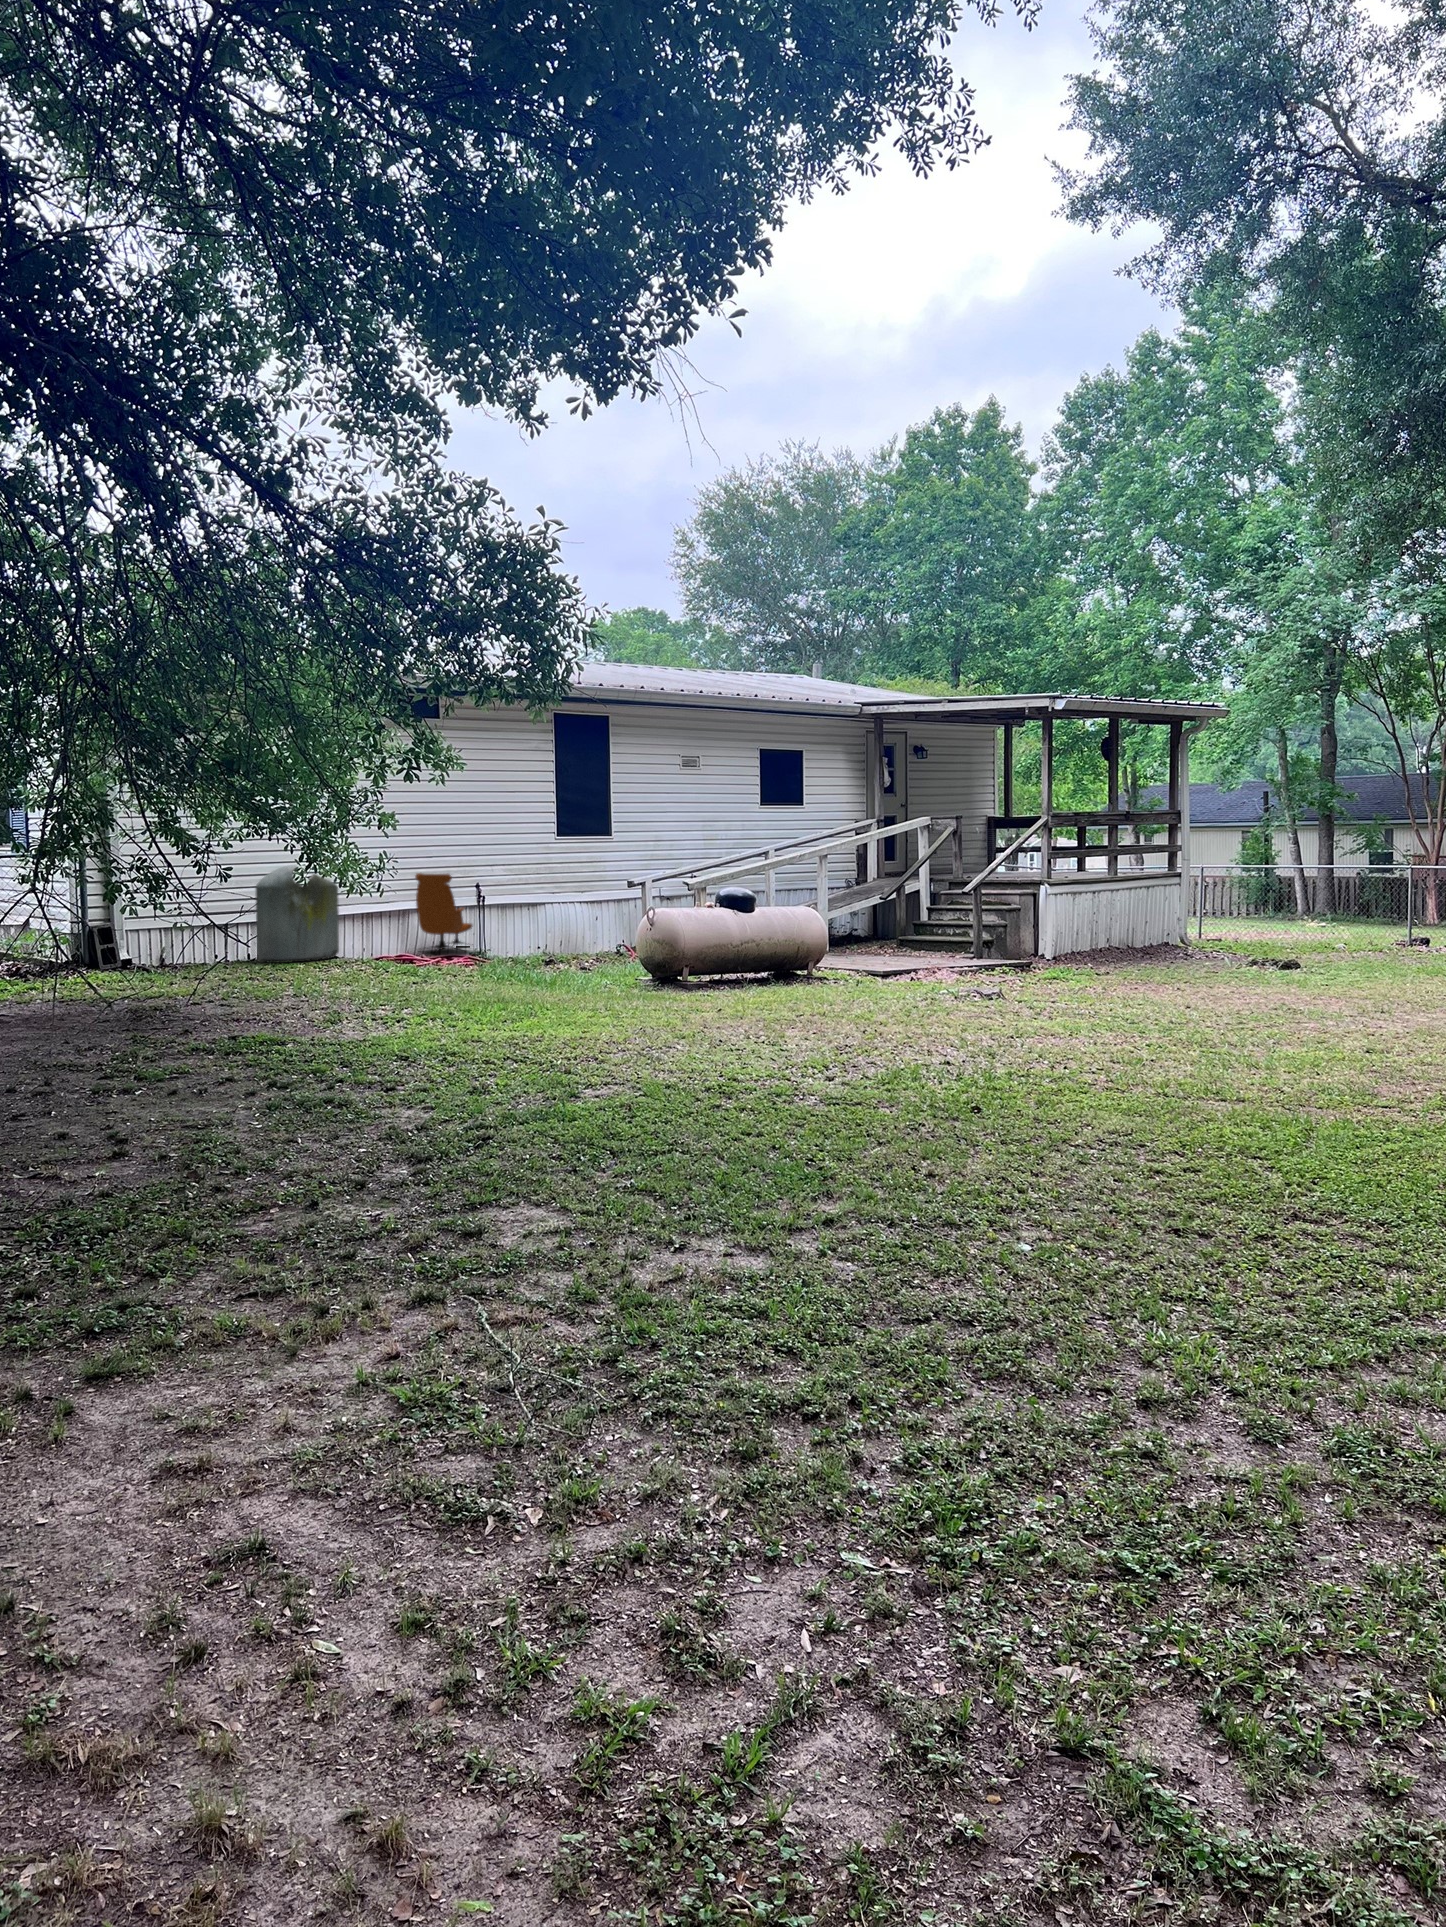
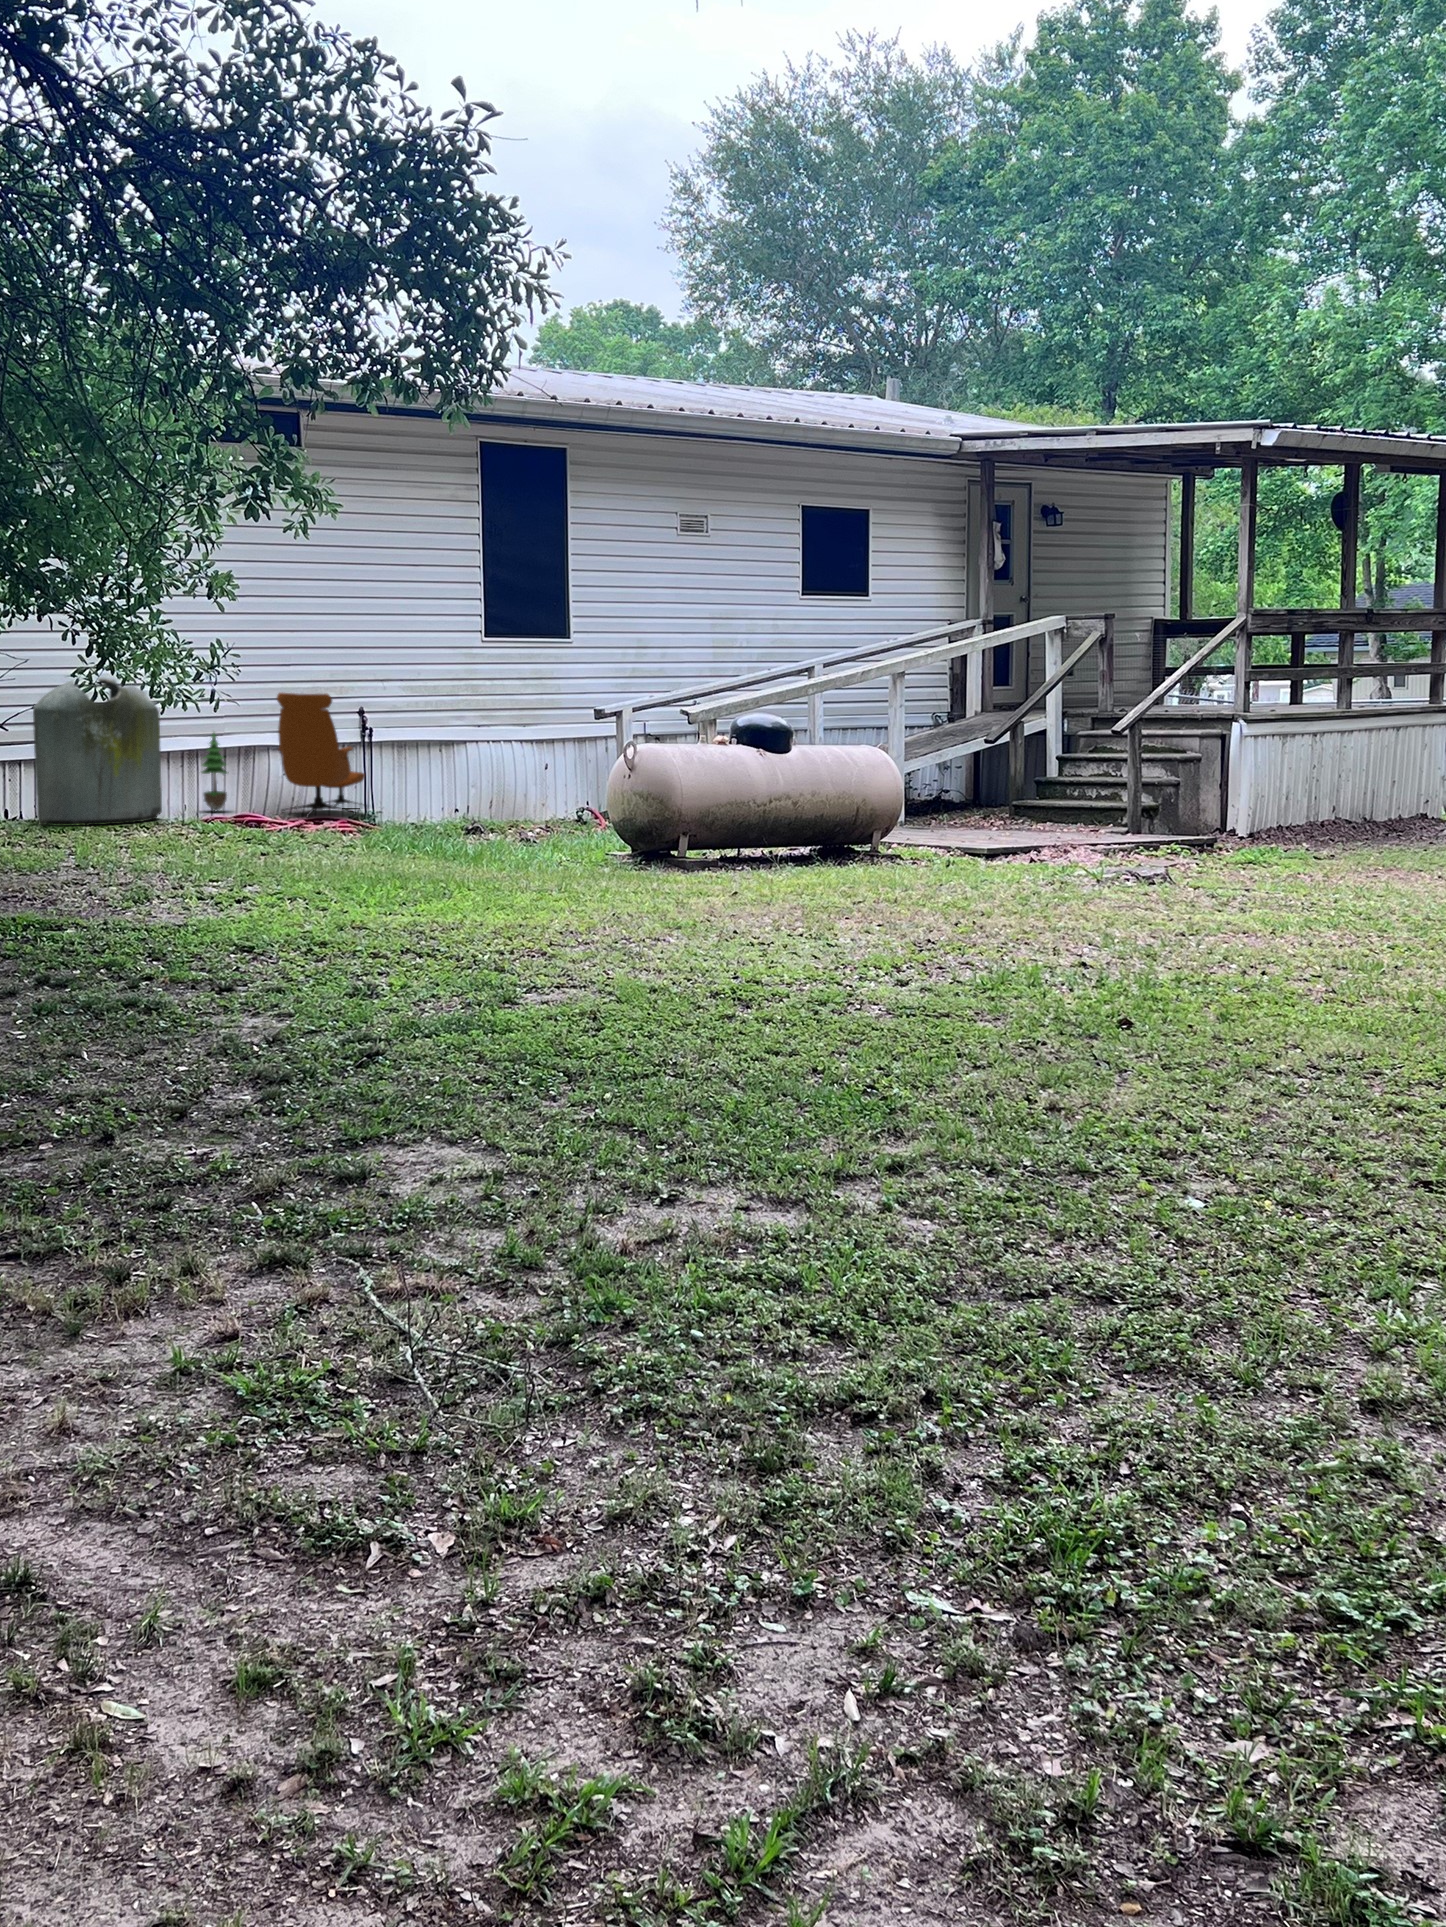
potted tree: none [364,898,384,951] -> present [202,733,227,811]

